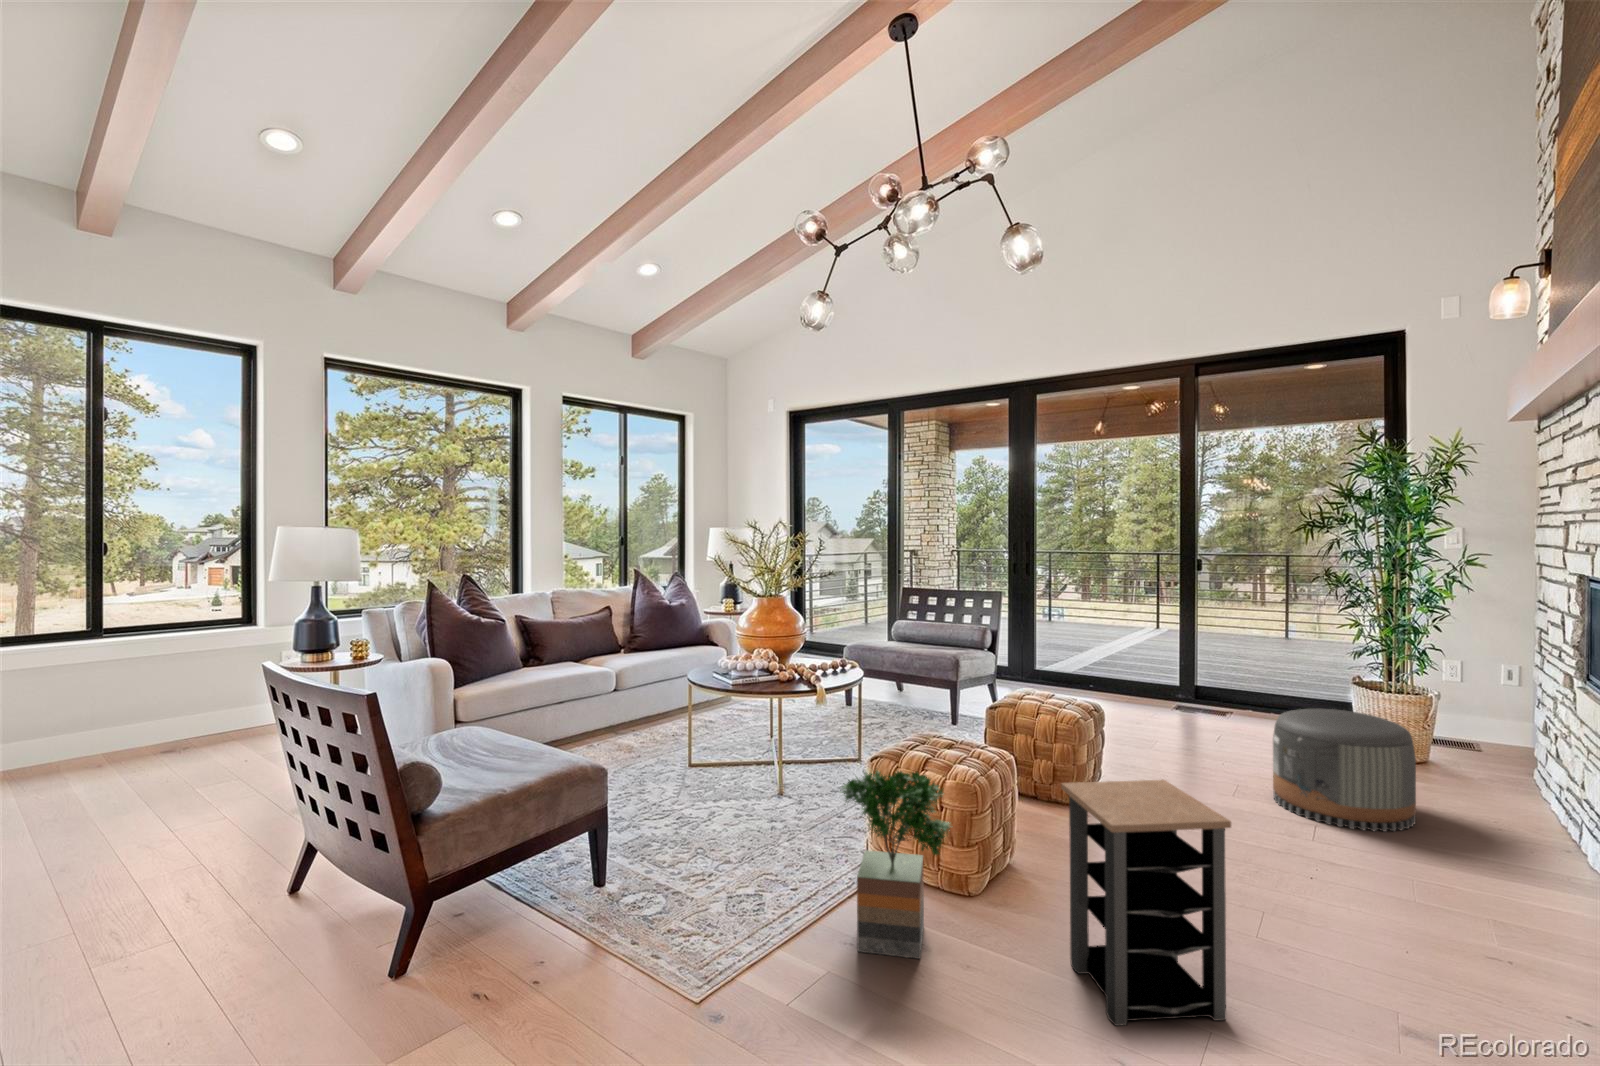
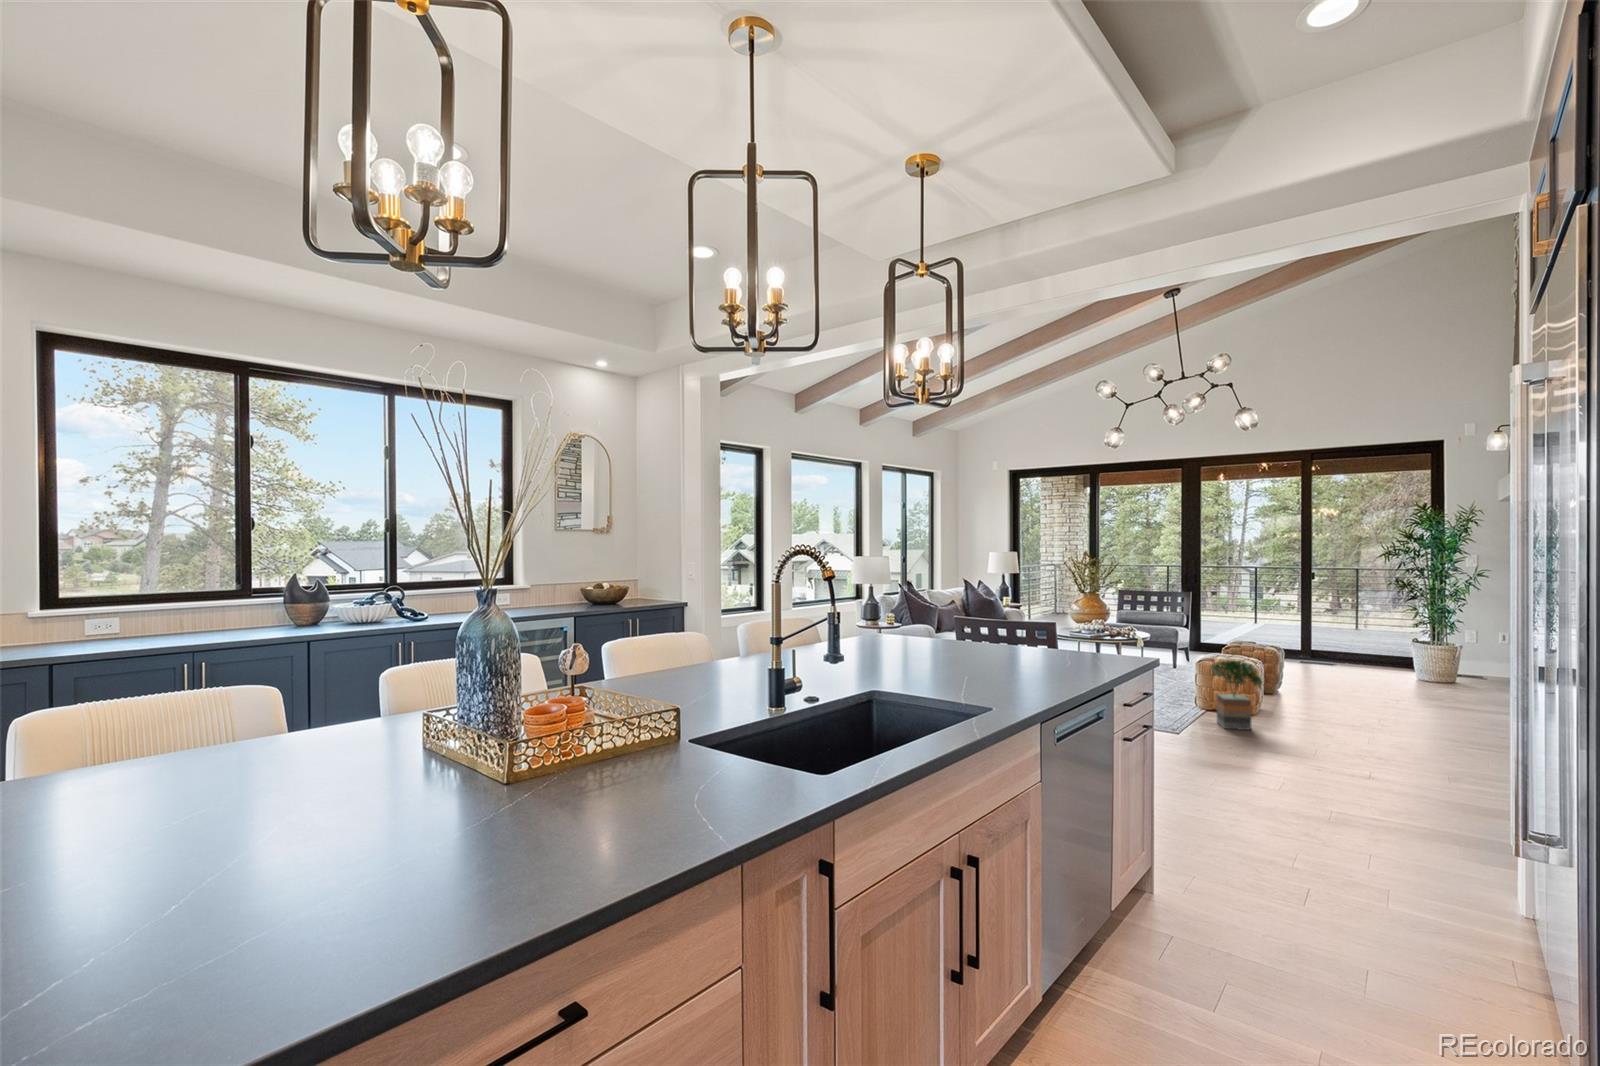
pouf: present [1273,709,1416,832] -> none [1375,650,1449,704]
side table: present [1061,780,1231,1026] -> none [1307,661,1381,741]

